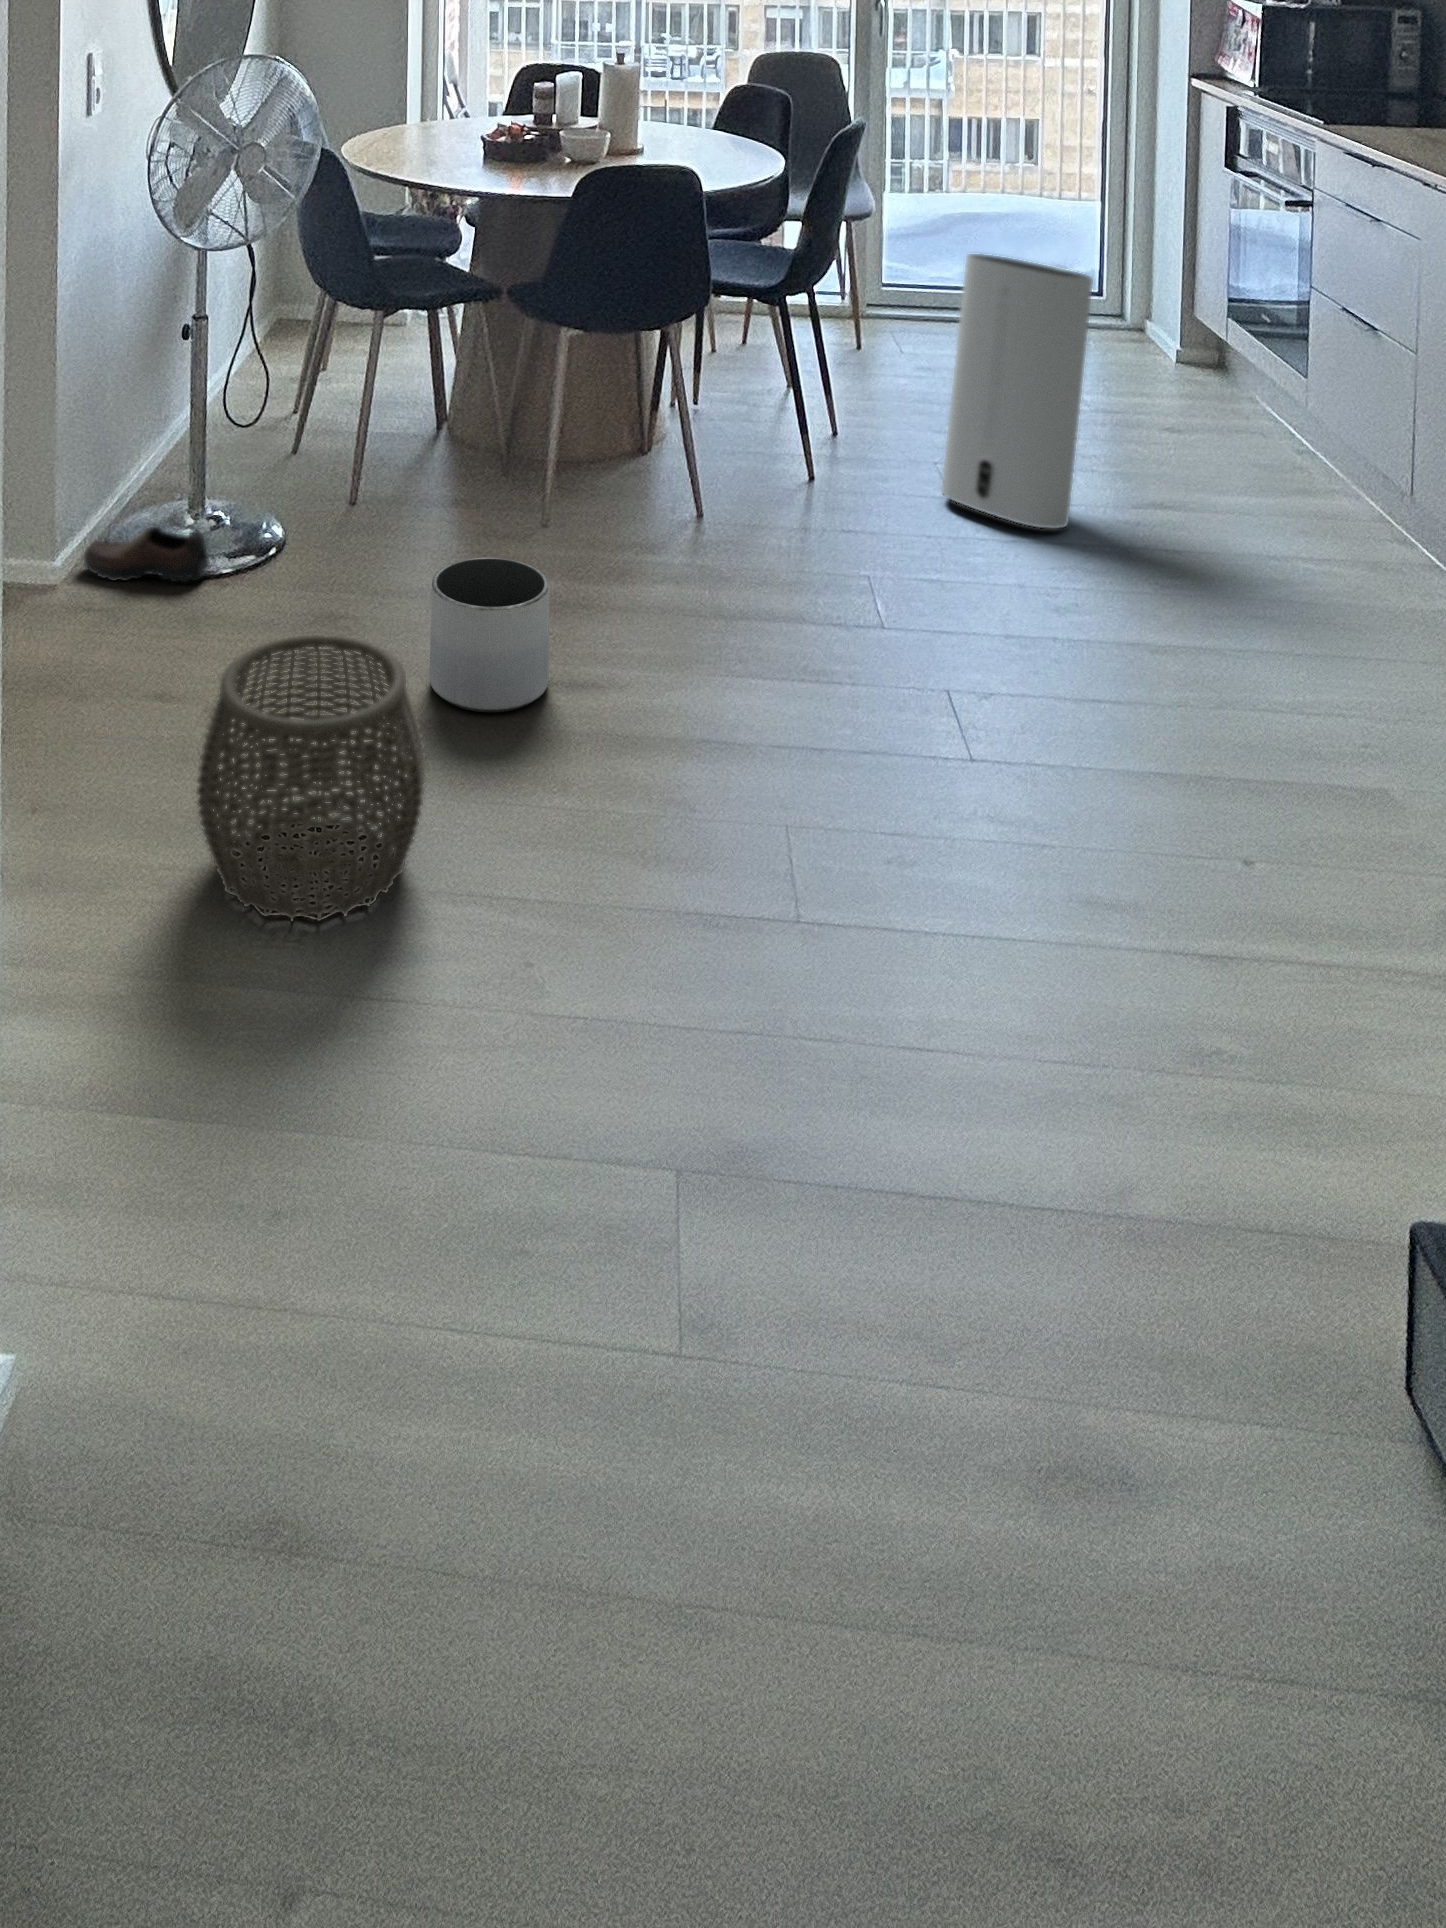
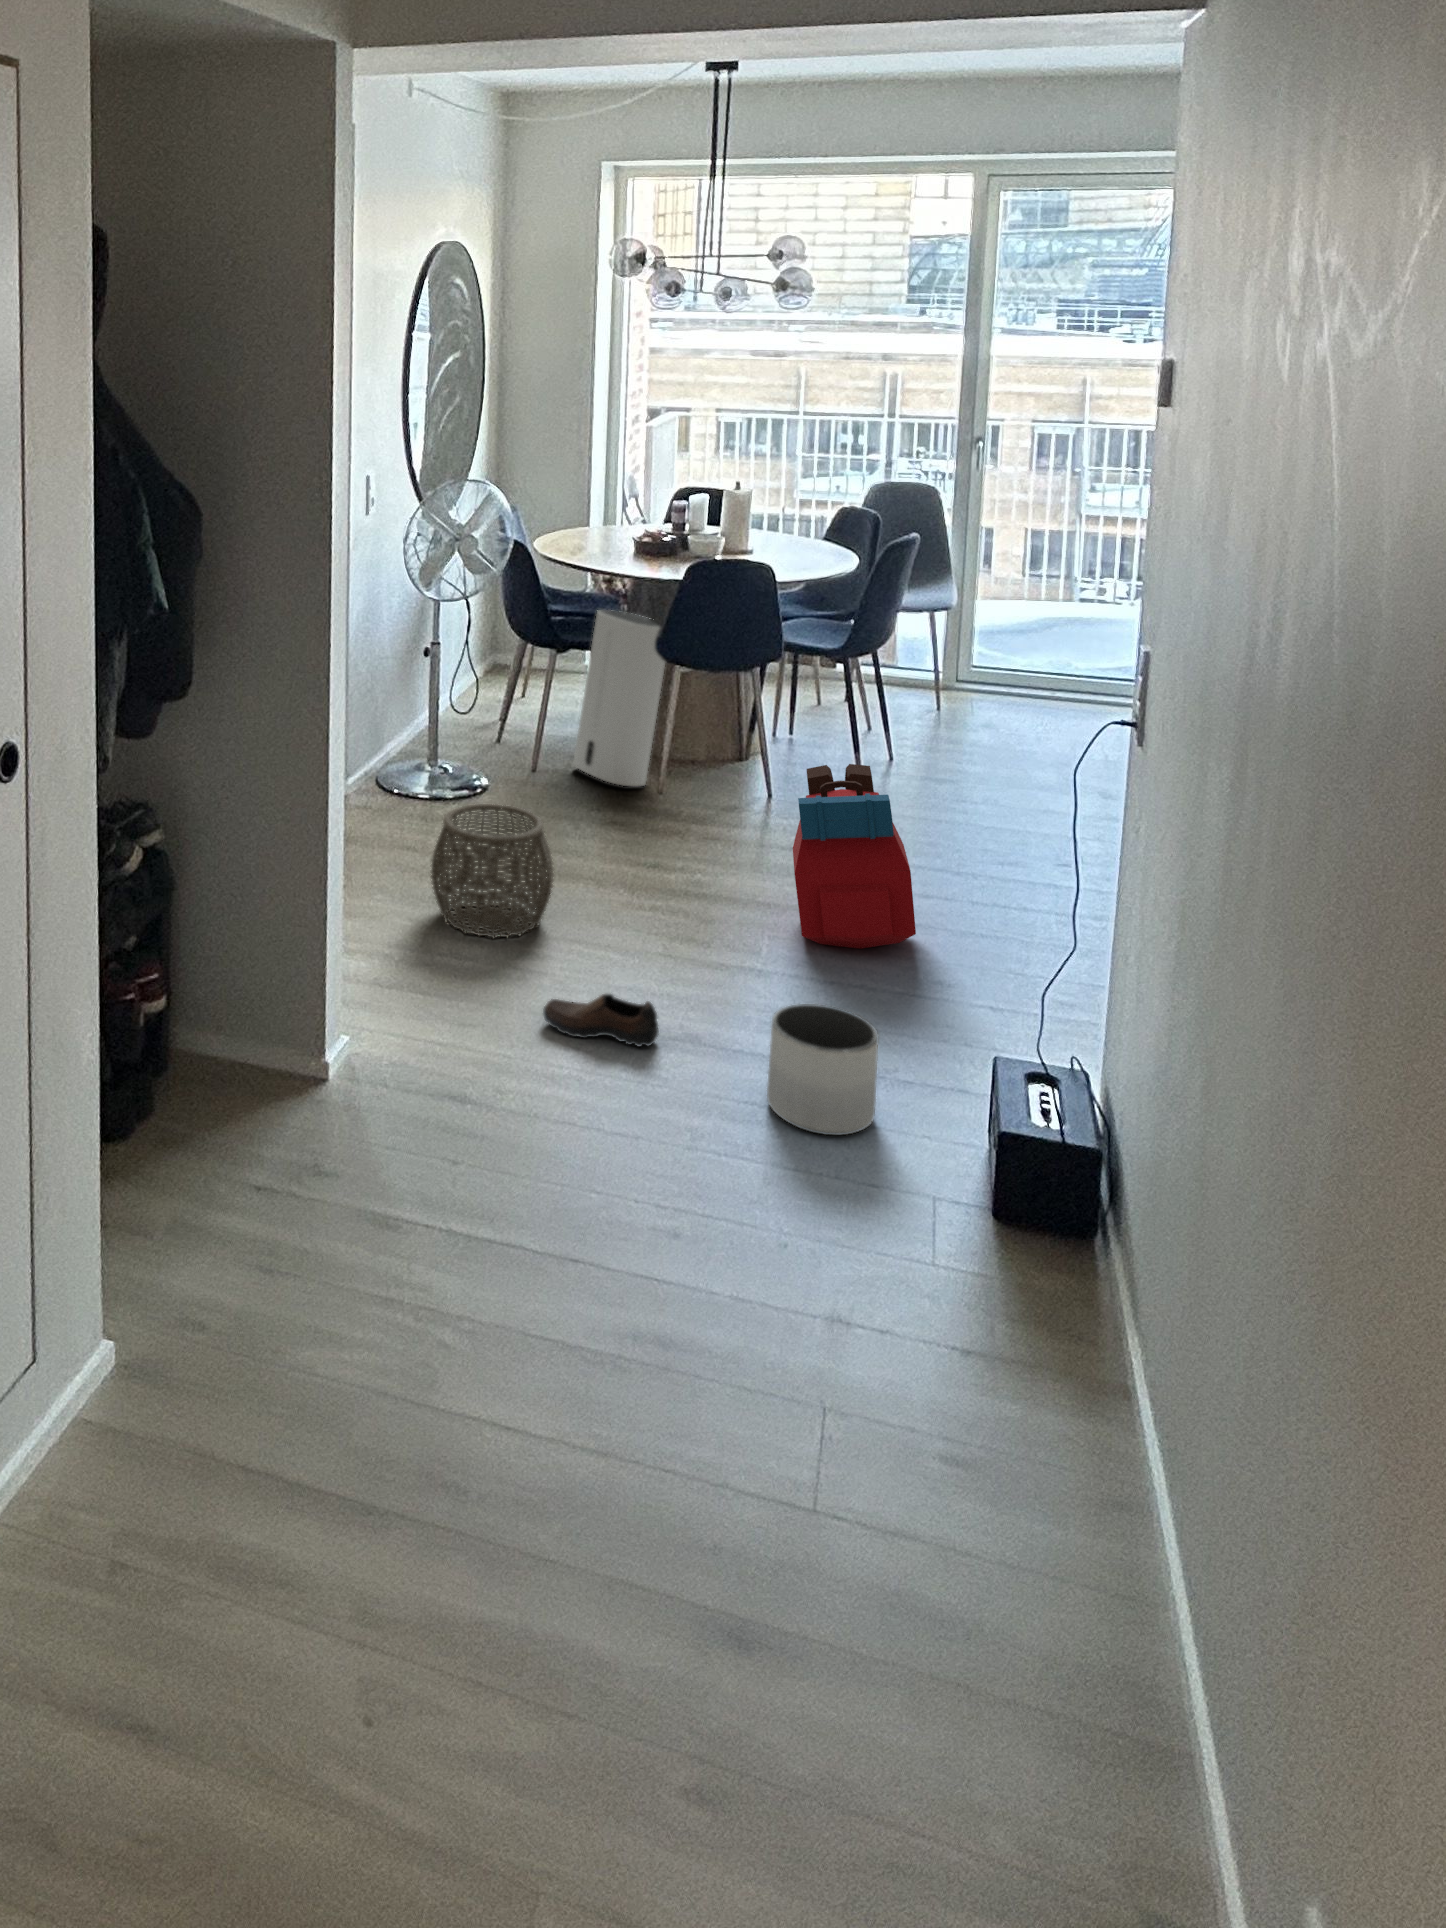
air purifier: present [941,254,1093,528] -> present [573,610,665,786]
backpack: none [813,502,1037,839] -> present [793,764,916,949]
shoe: present [84,527,210,582] -> present [543,994,659,1046]
planter: present [429,558,549,713] -> present [767,1004,878,1135]

